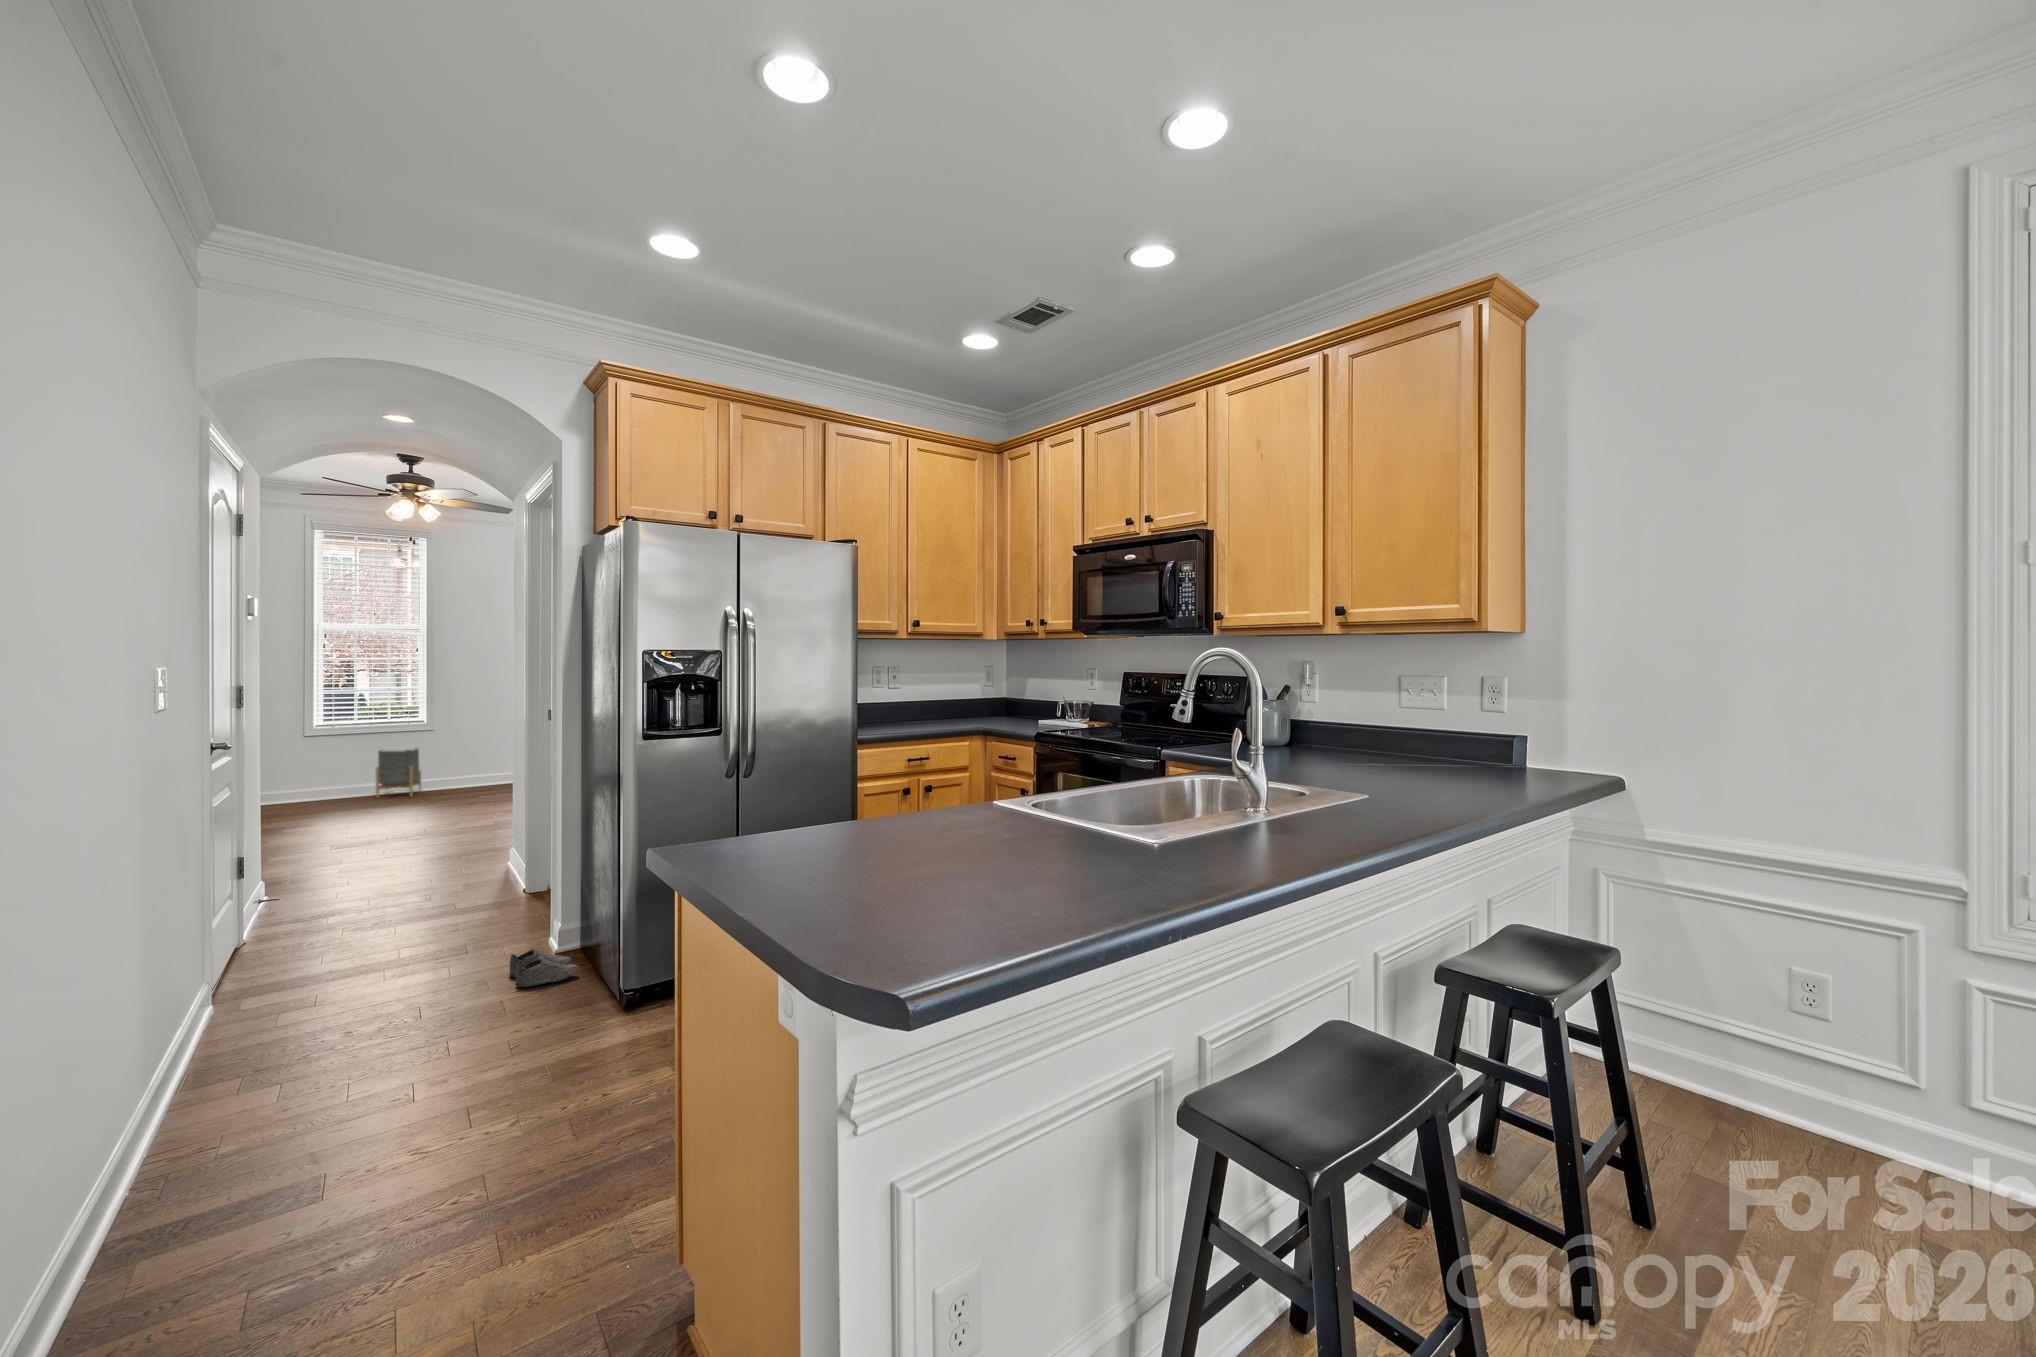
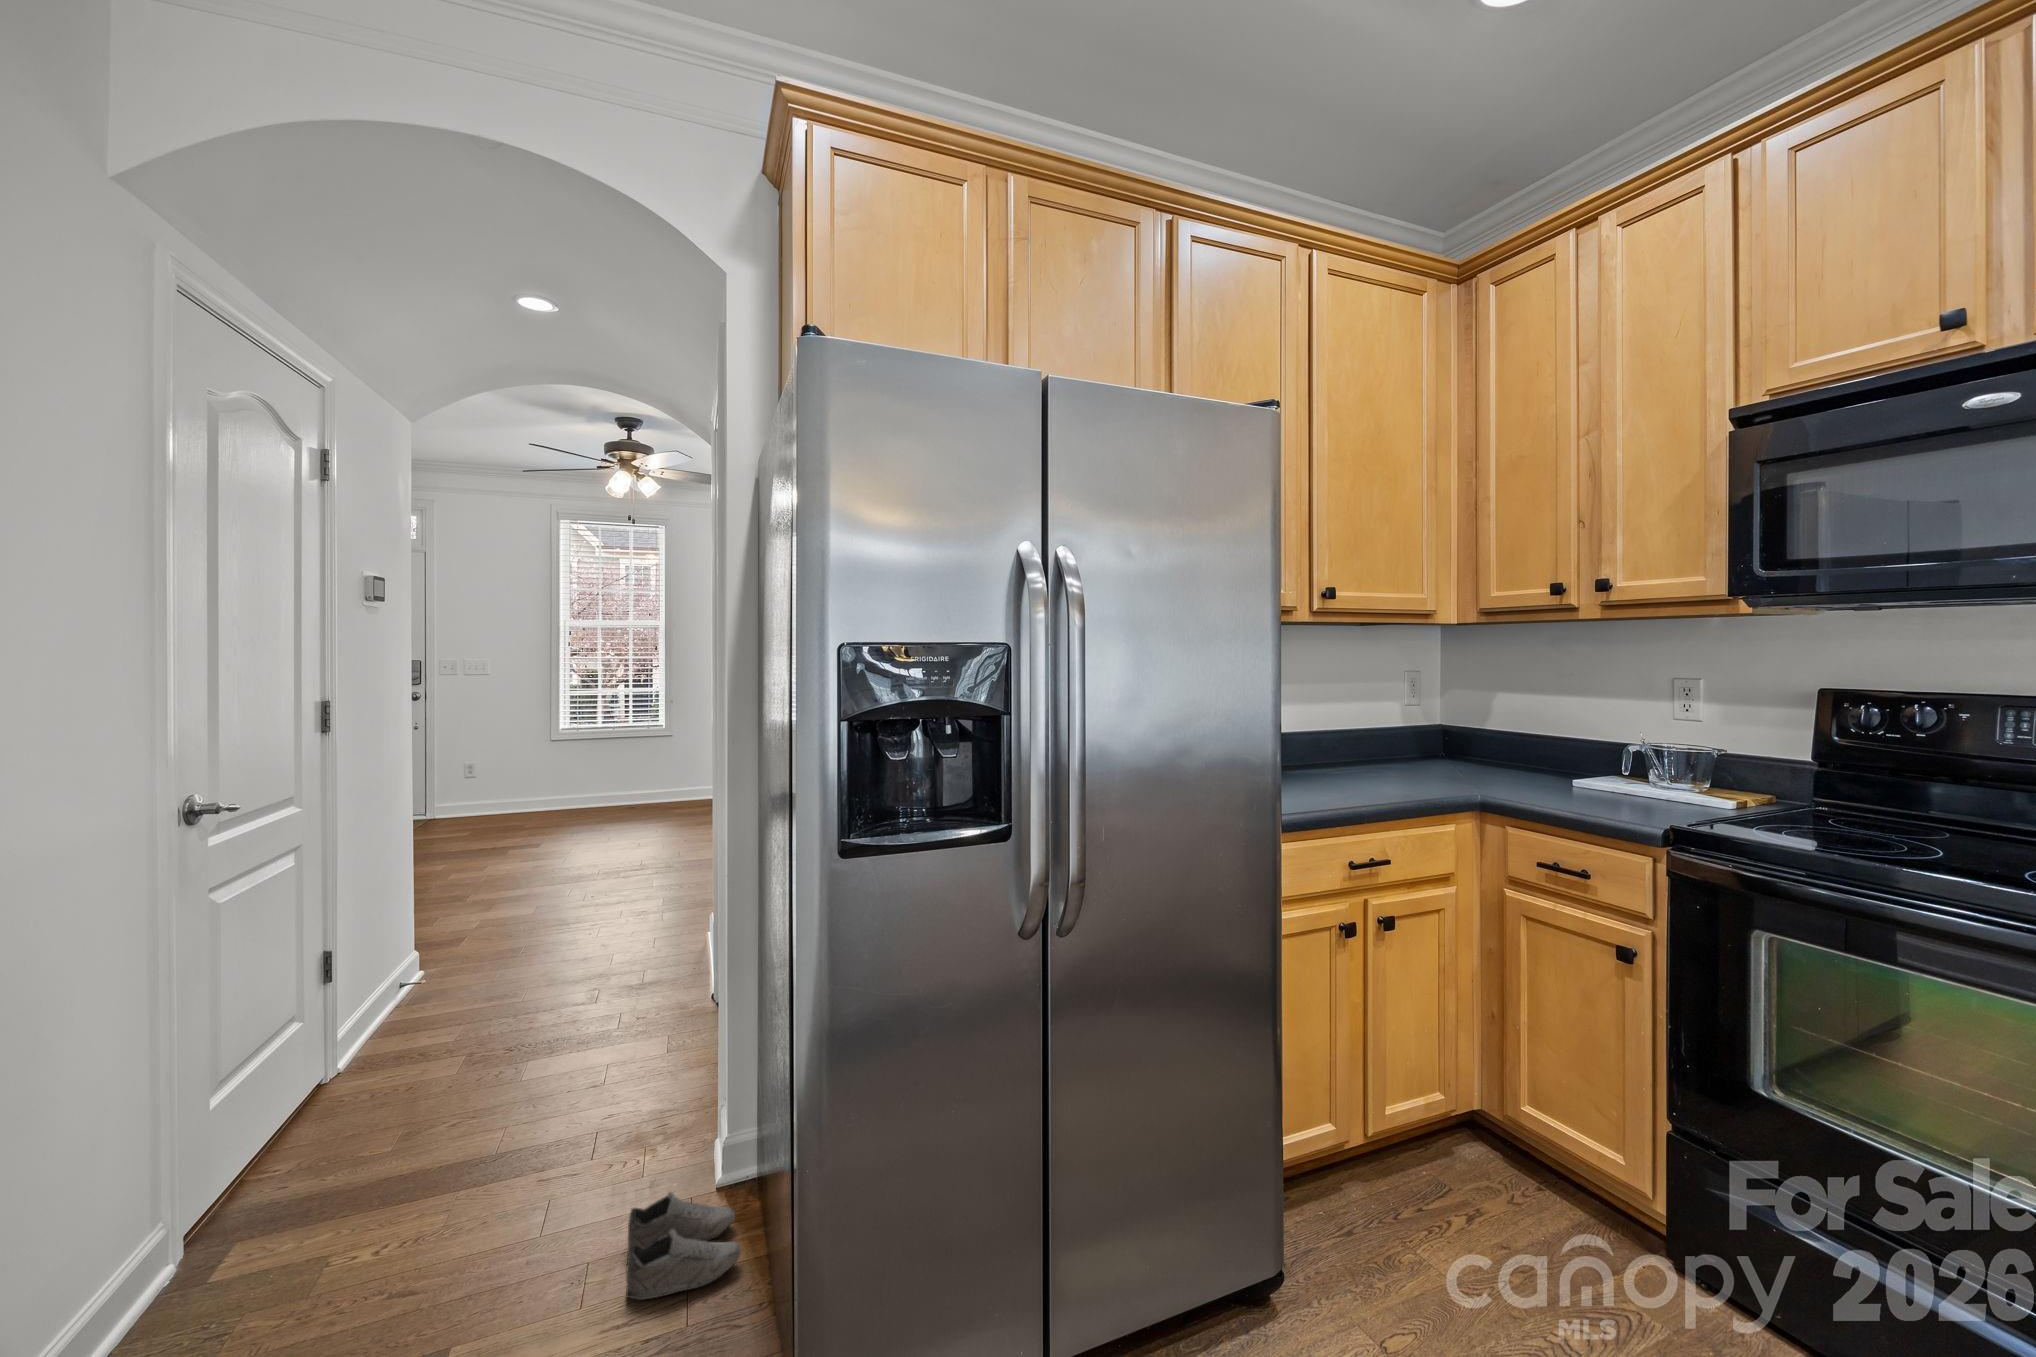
planter: present [376,749,421,798] -> none [617,758,664,814]

